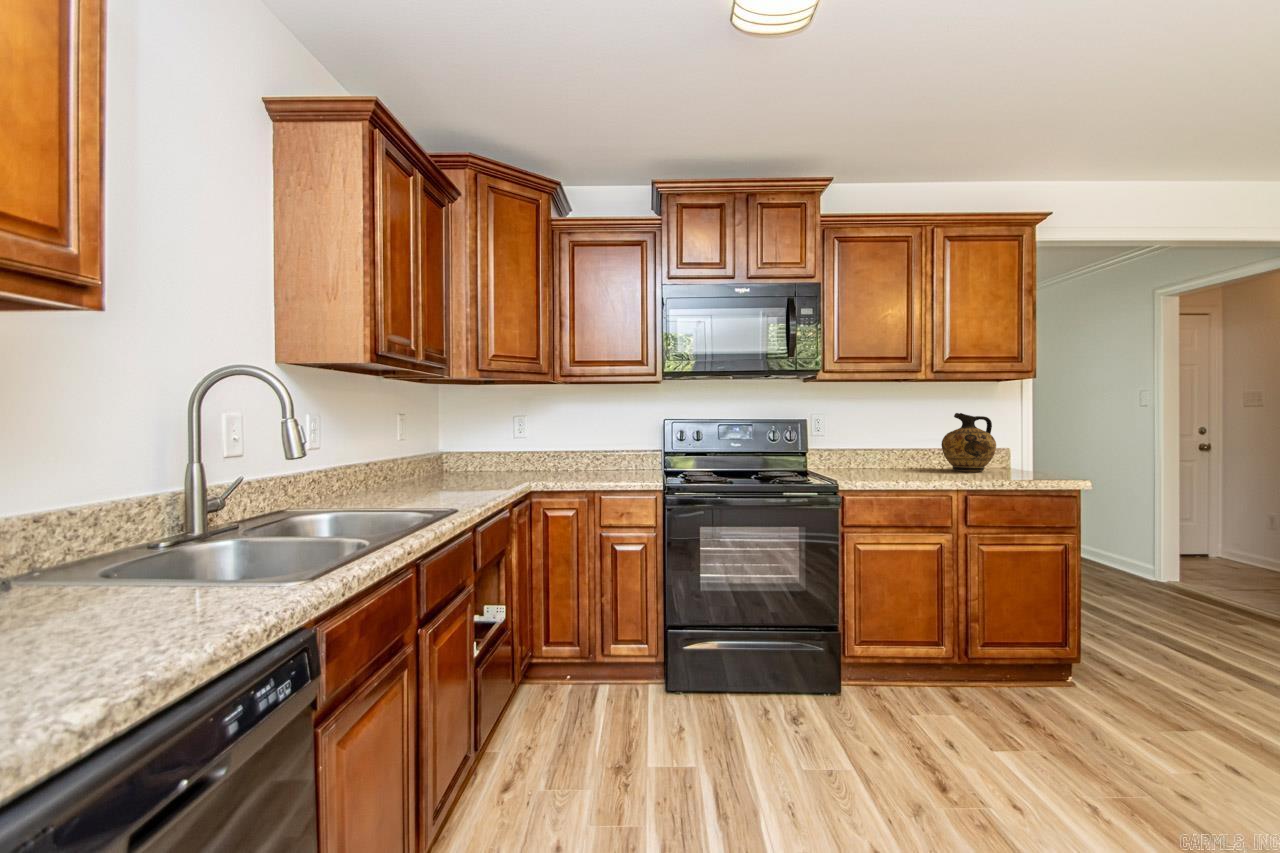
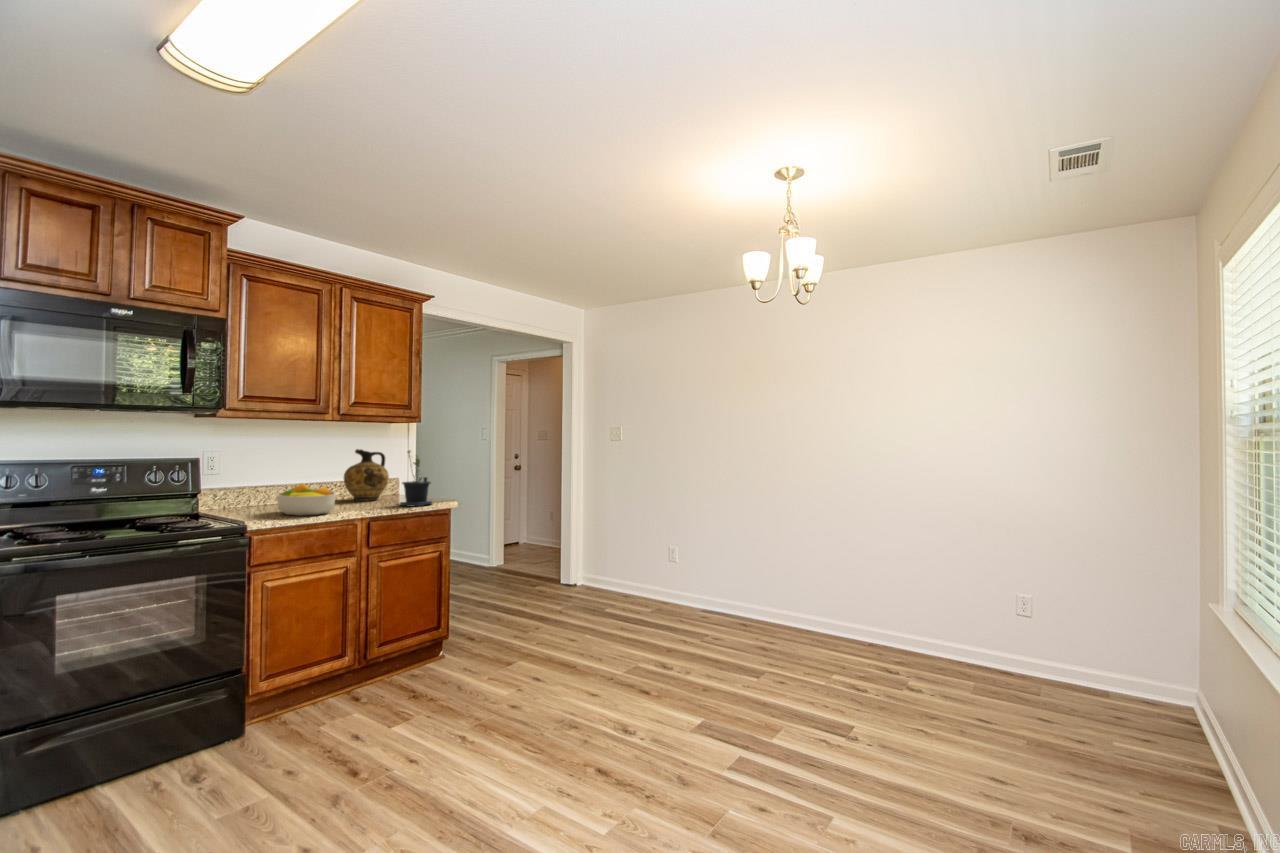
potted plant: none [1006,412,1059,483] -> present [399,450,432,506]
fruit bowl: none [868,447,929,481] -> present [277,484,336,516]

